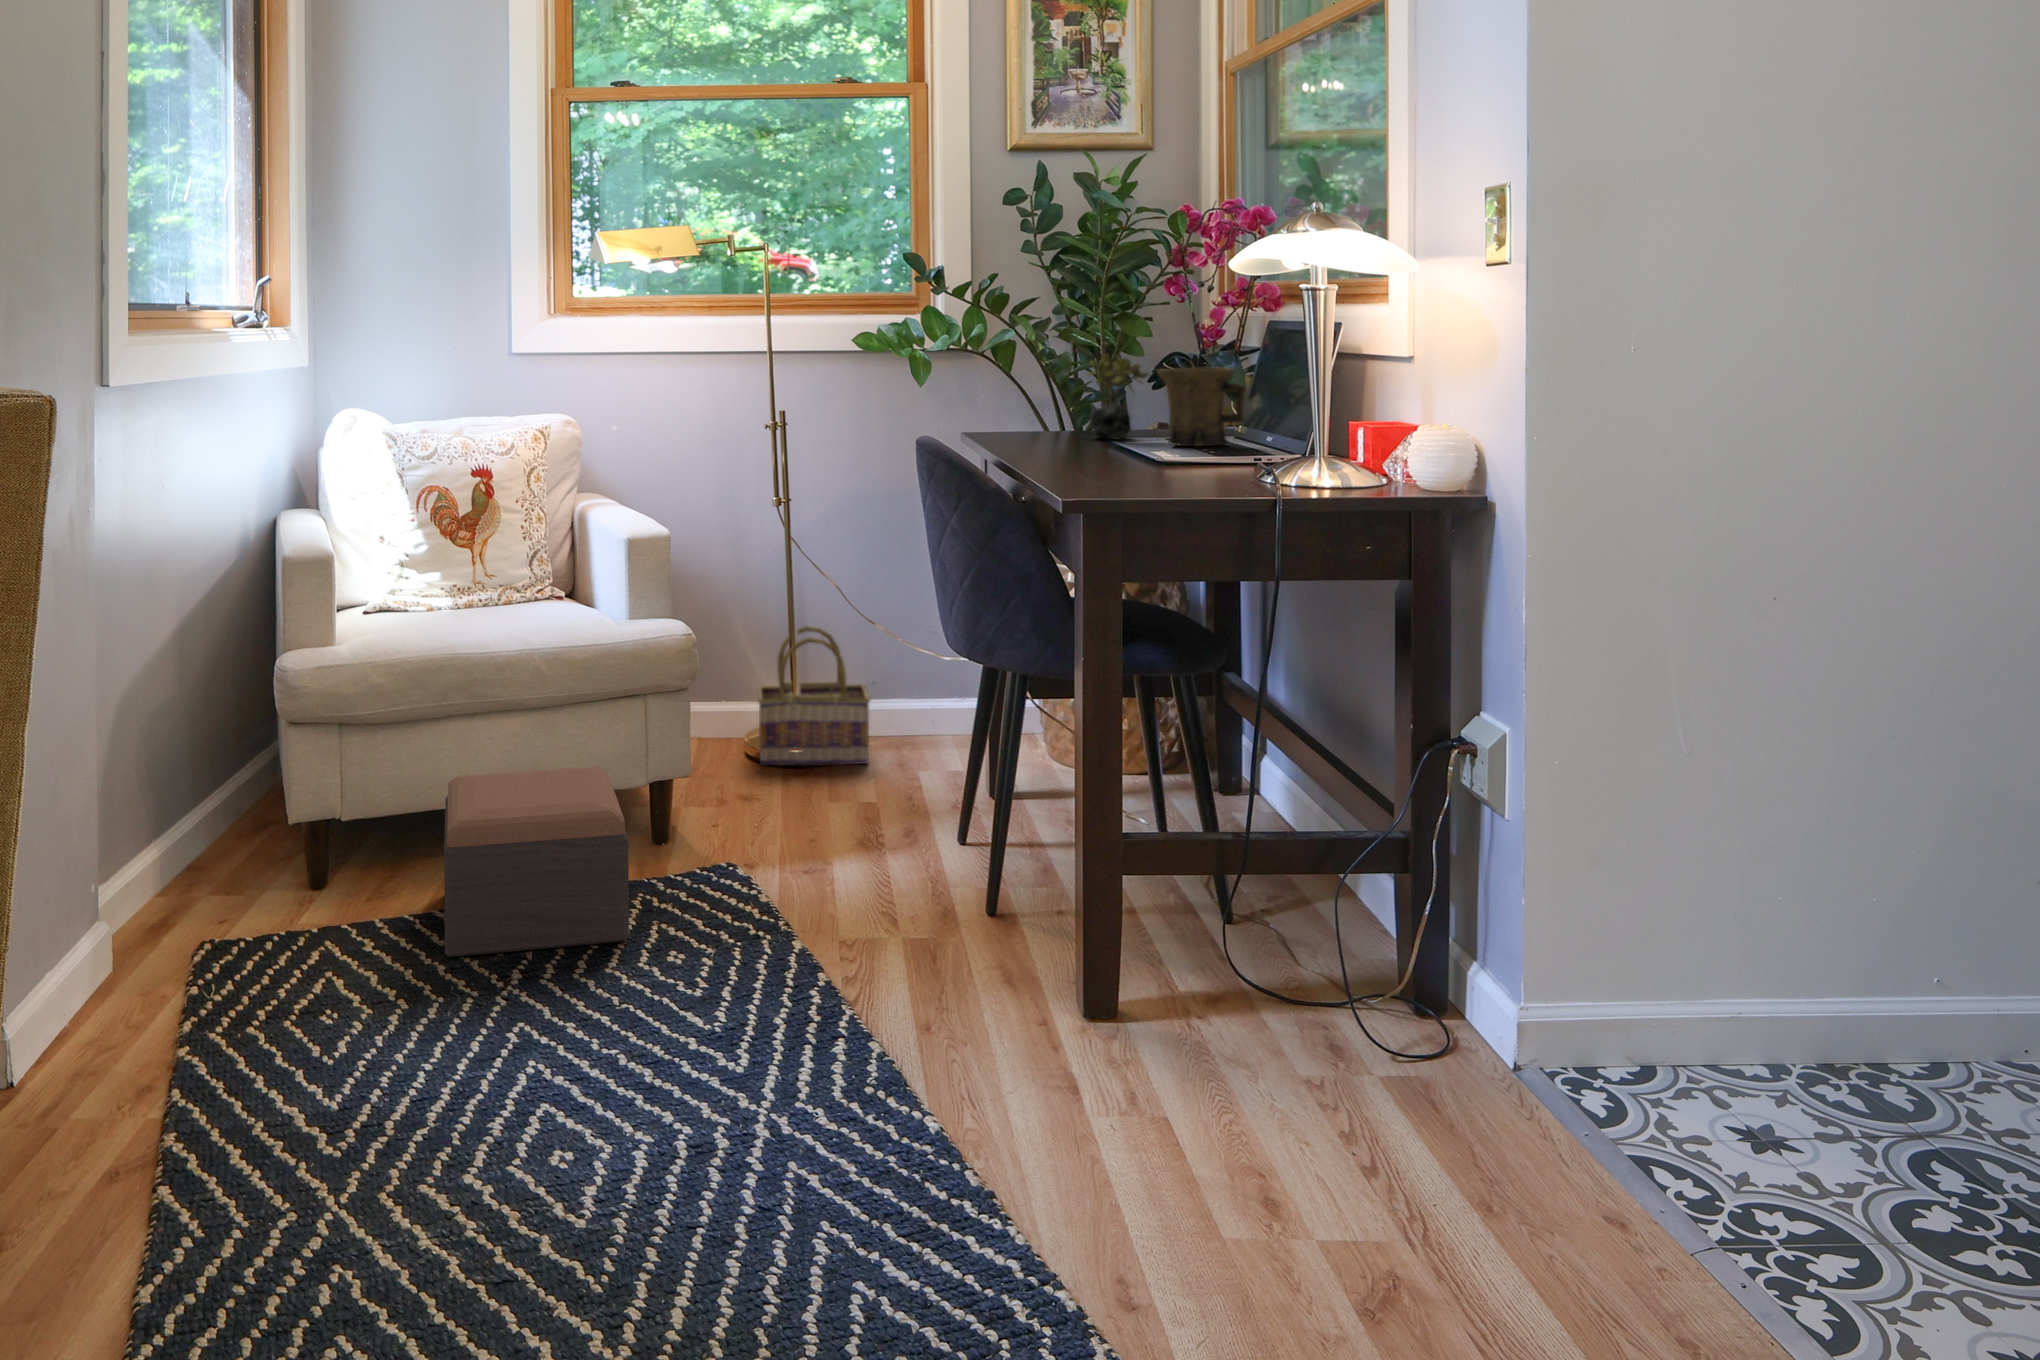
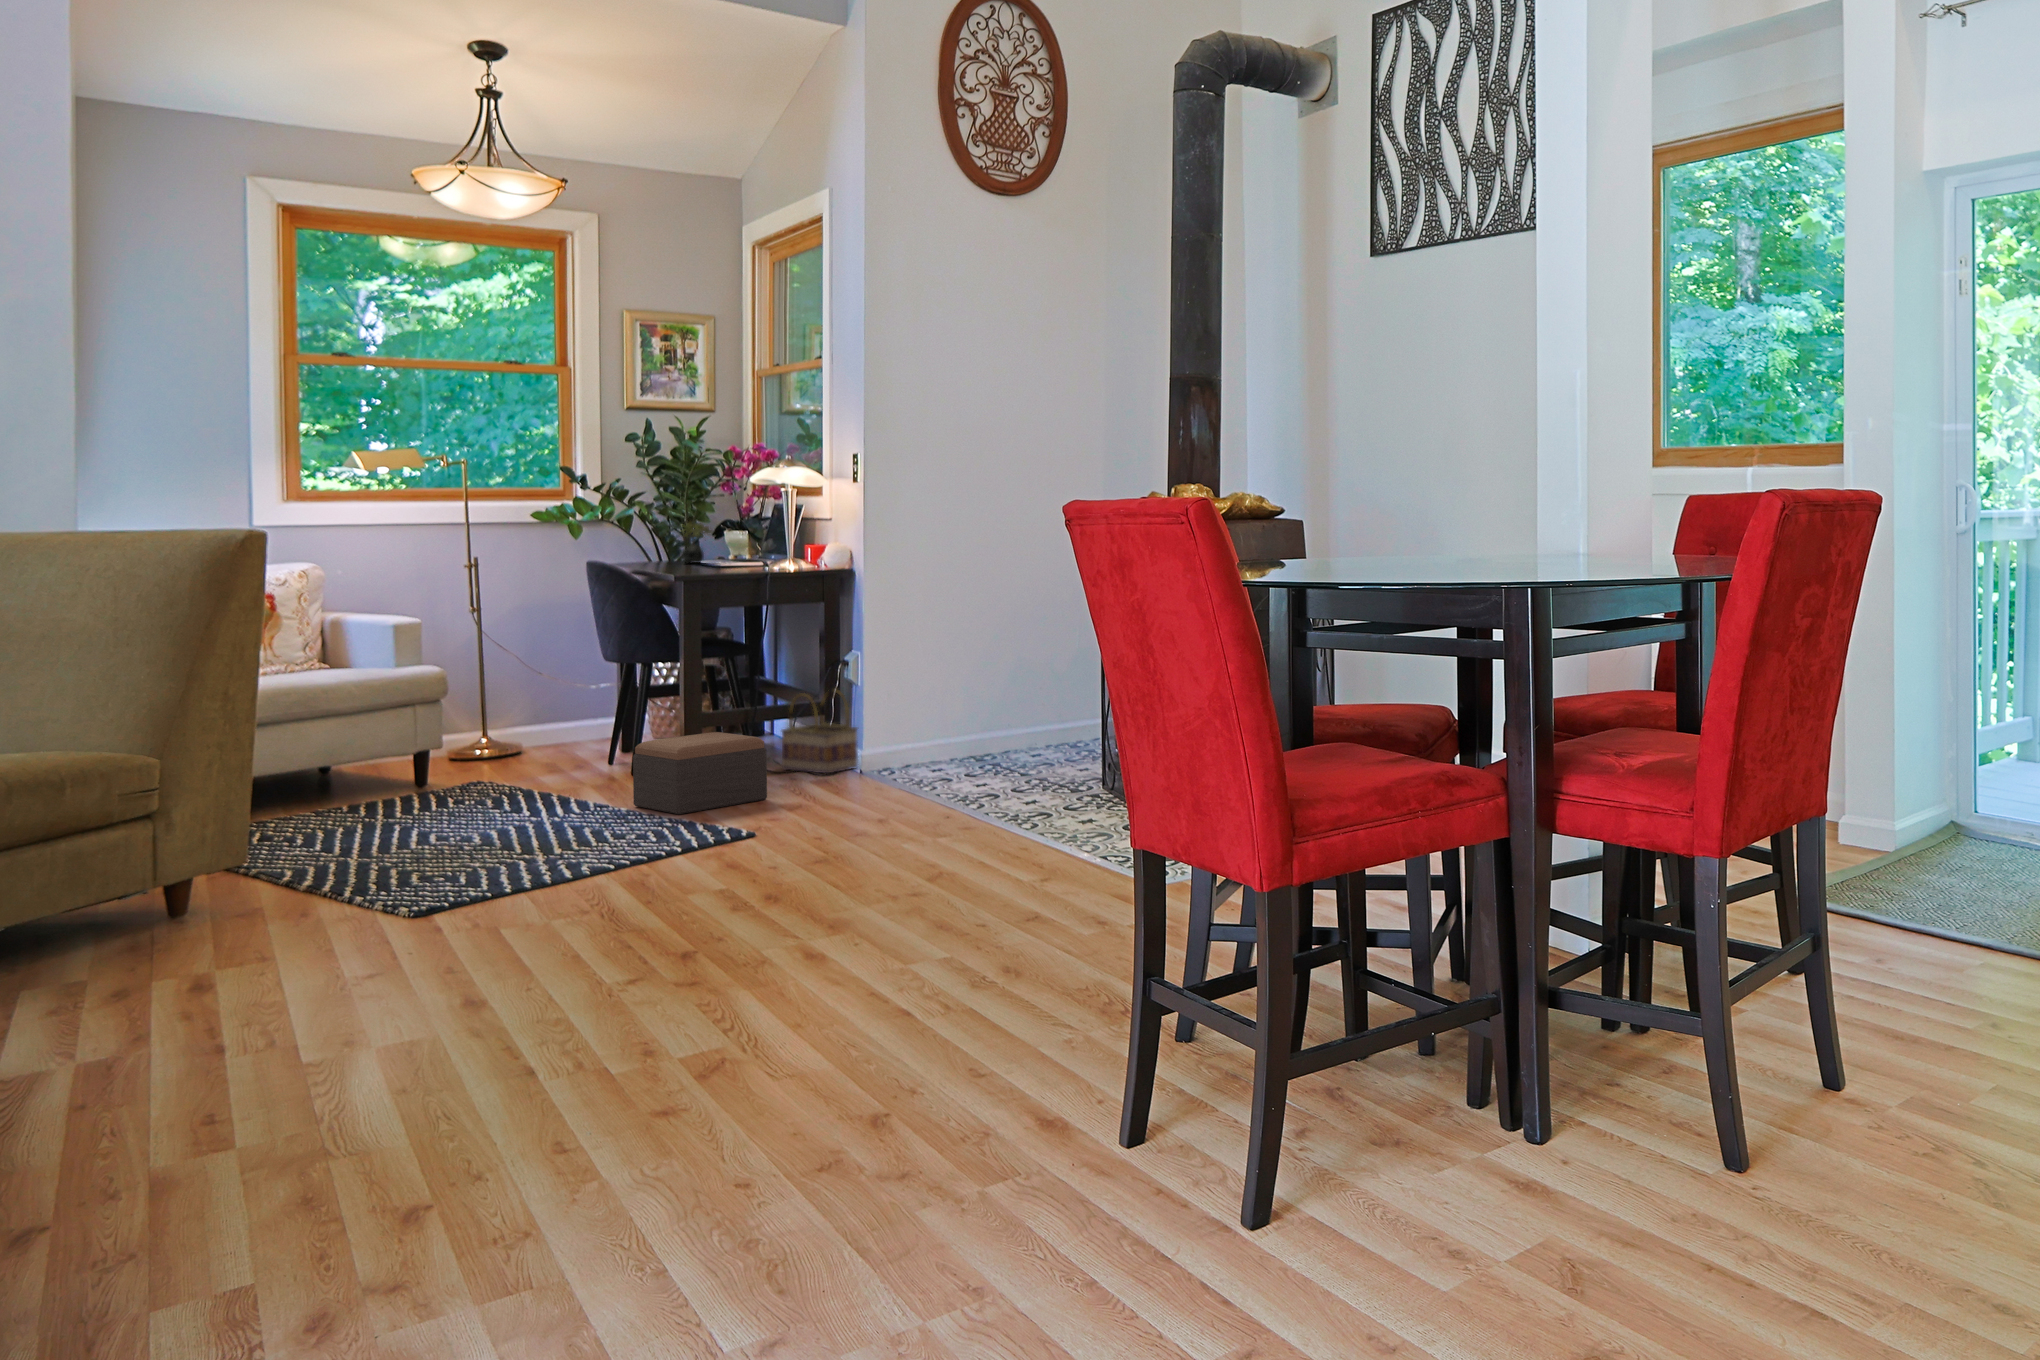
mug: present [1157,368,1247,446] -> none [718,526,764,563]
basket: present [757,626,870,765] -> present [782,690,858,773]
footstool: present [444,767,629,957] -> present [633,732,767,814]

